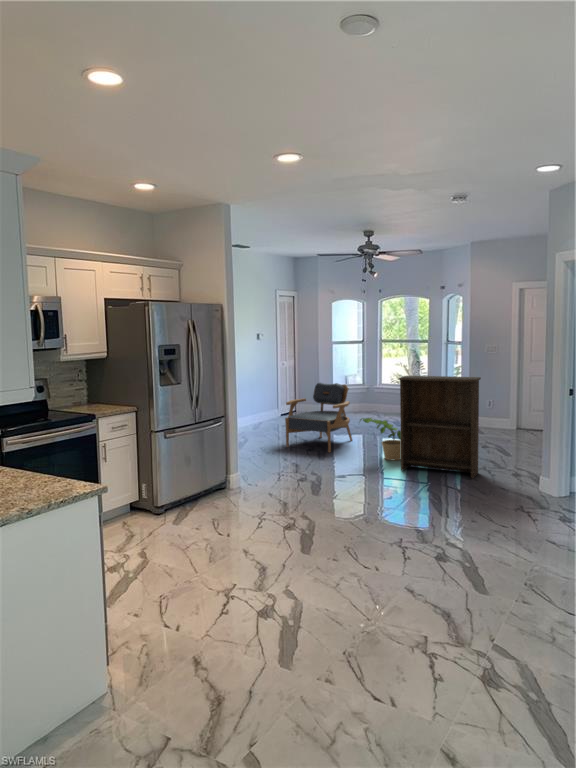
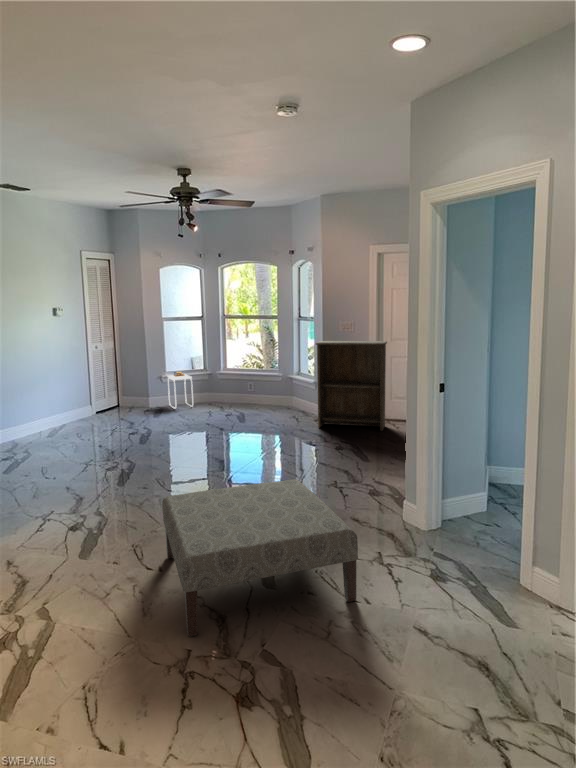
armchair: present [285,383,352,452] -> none [203,350,266,415]
side table: none [253,404,277,442] -> present [168,372,193,409]
potted plant: present [360,418,401,460] -> none [276,381,319,419]
ottoman: none [167,538,380,720] -> present [162,479,358,636]

